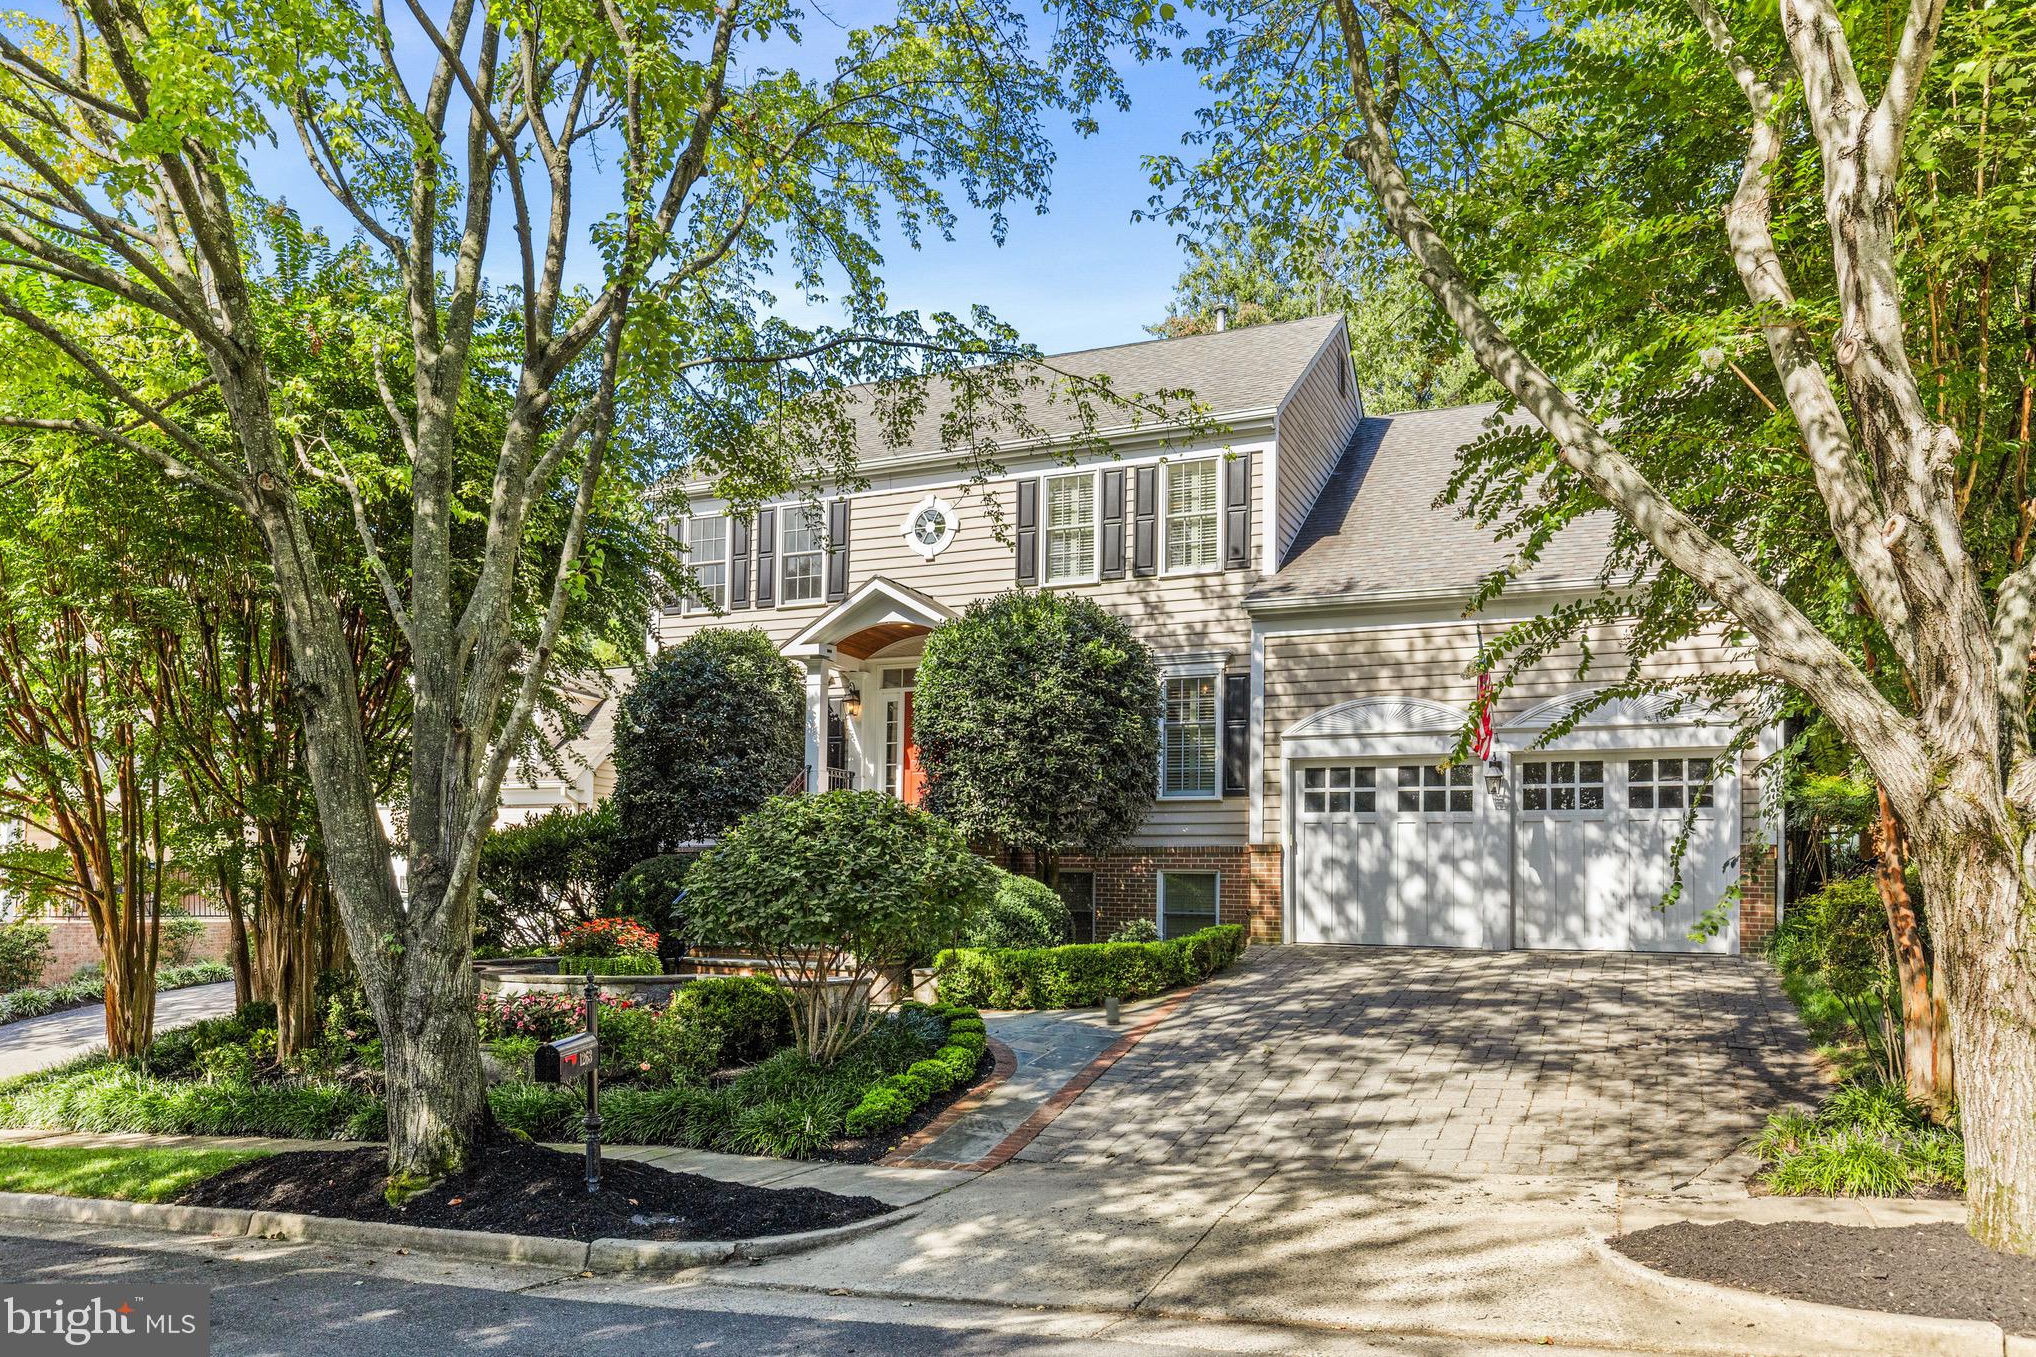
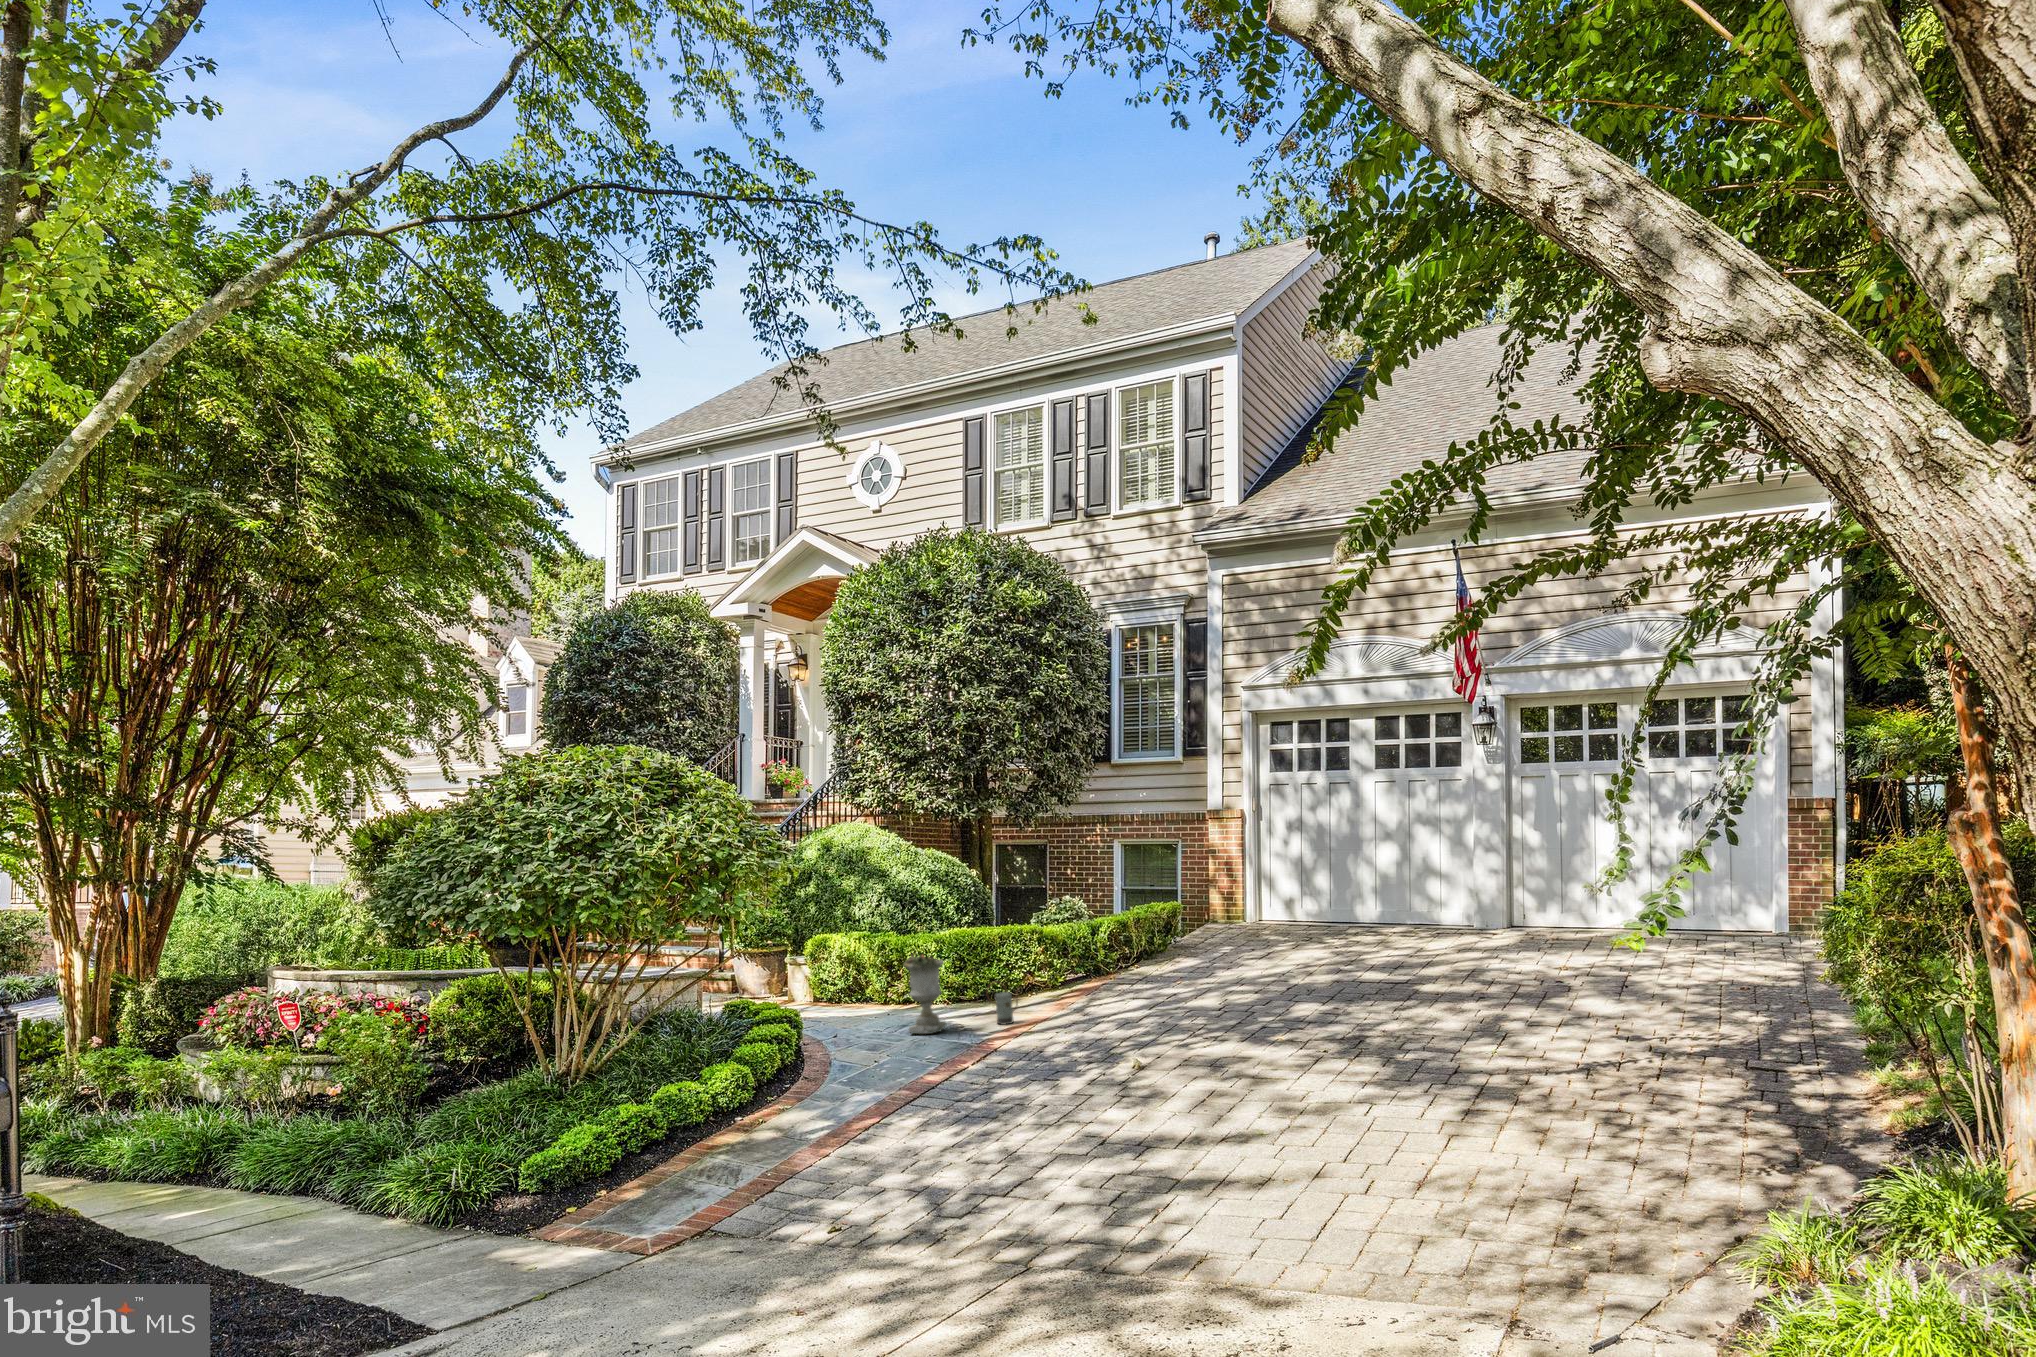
planter: none [1032,964,1066,1032] -> present [904,955,946,1034]

